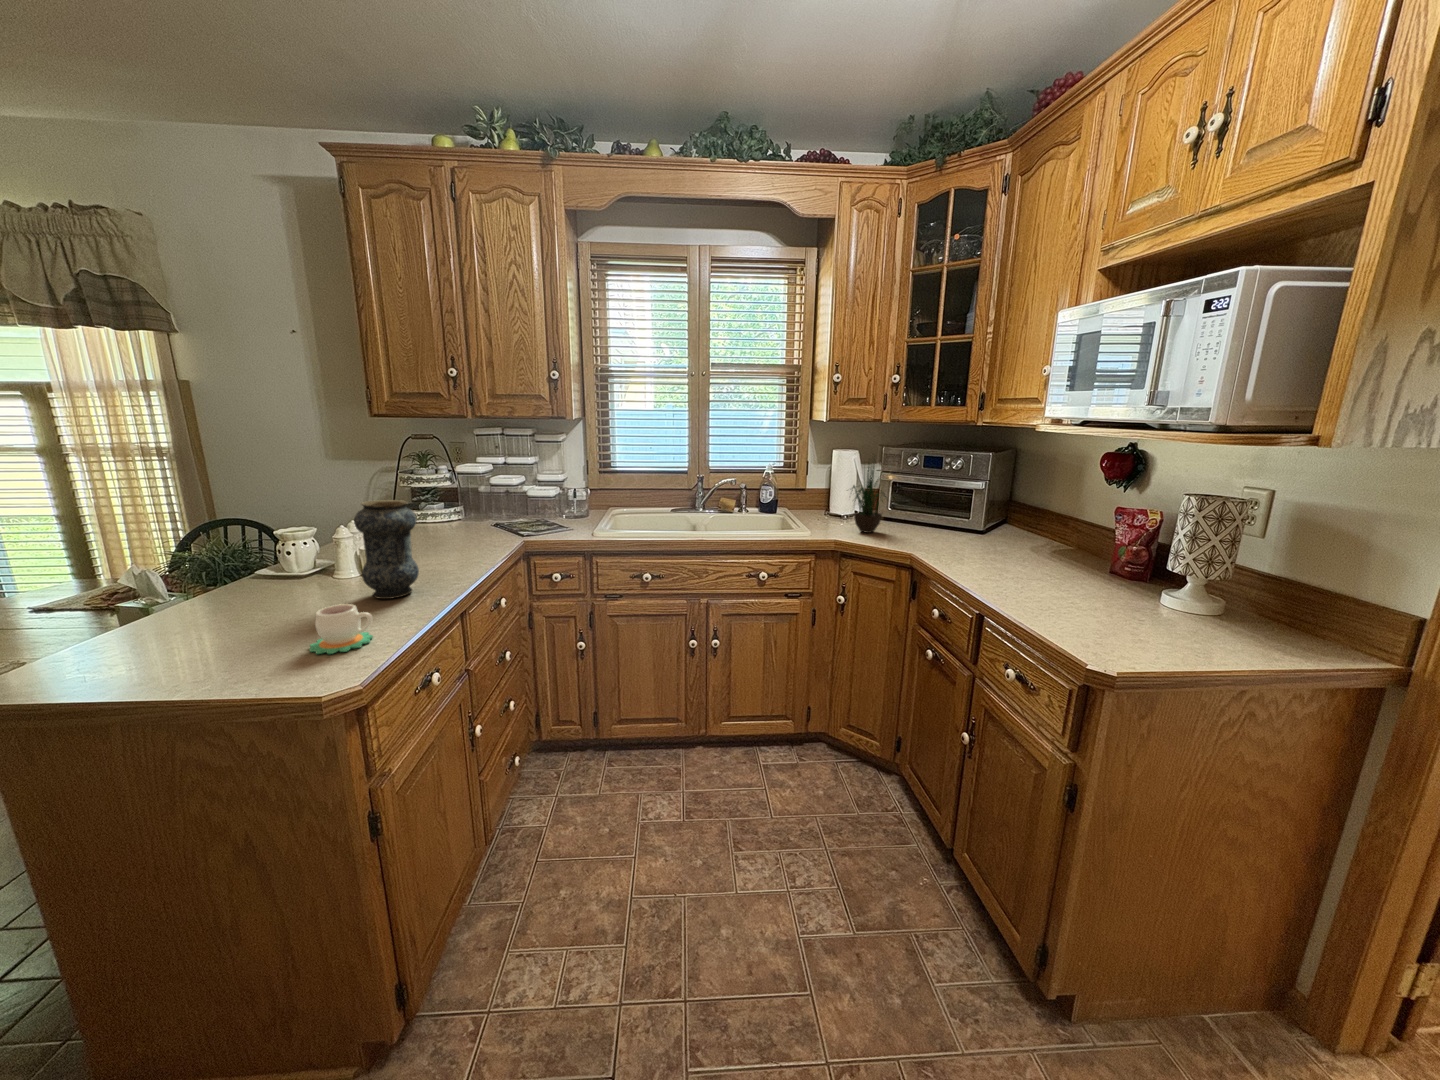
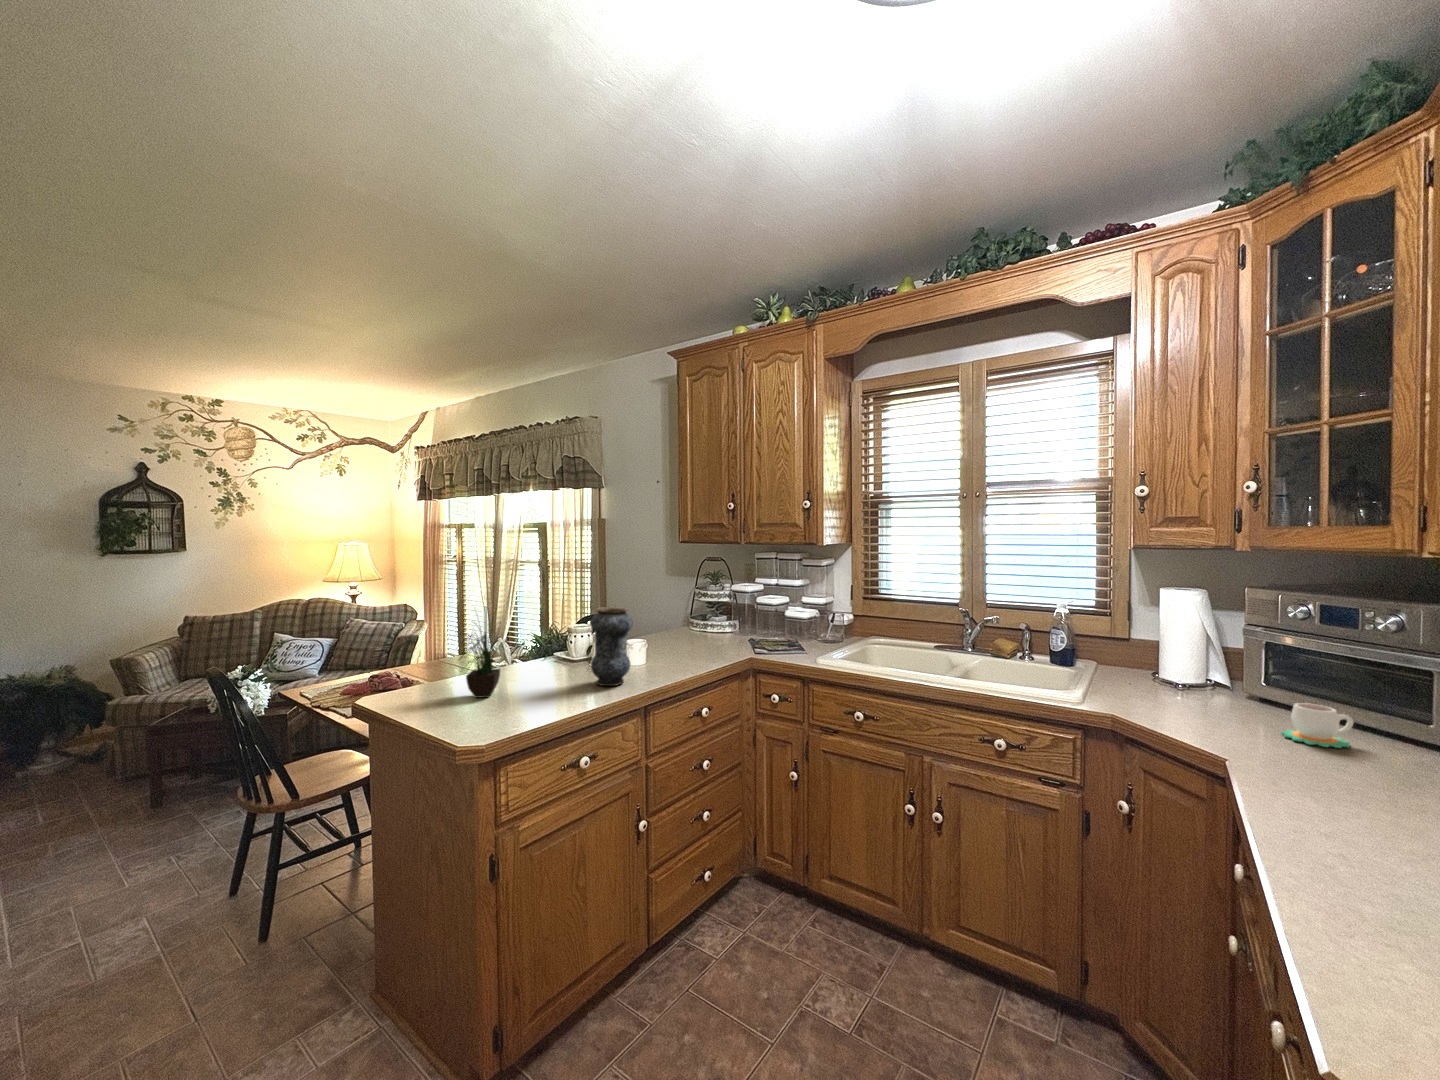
potted plant: present [852,466,886,533] -> present [459,607,503,698]
mug: present [309,604,373,654] -> present [1281,703,1353,748]

